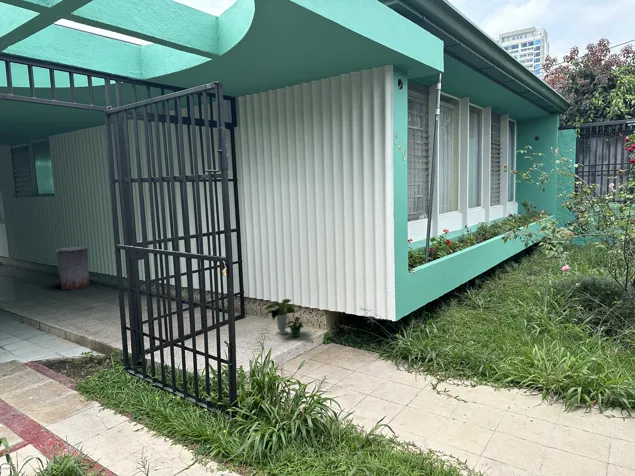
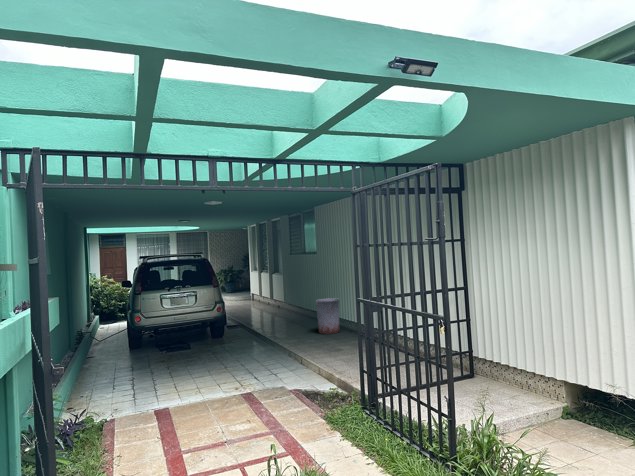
potted plant: present [265,299,304,337] -> none [493,362,539,405]

